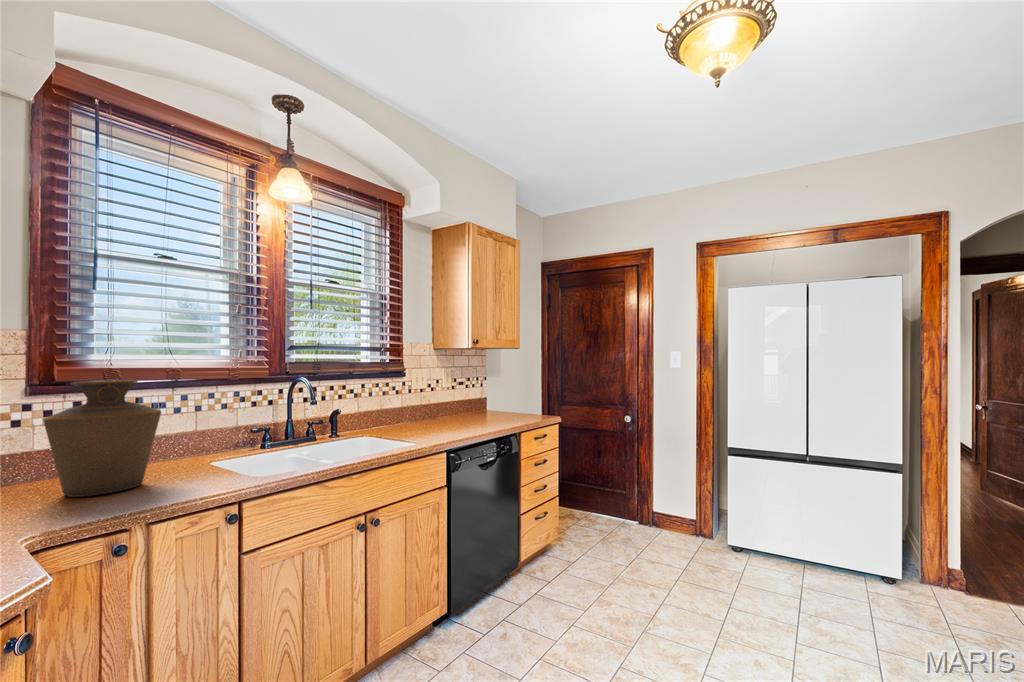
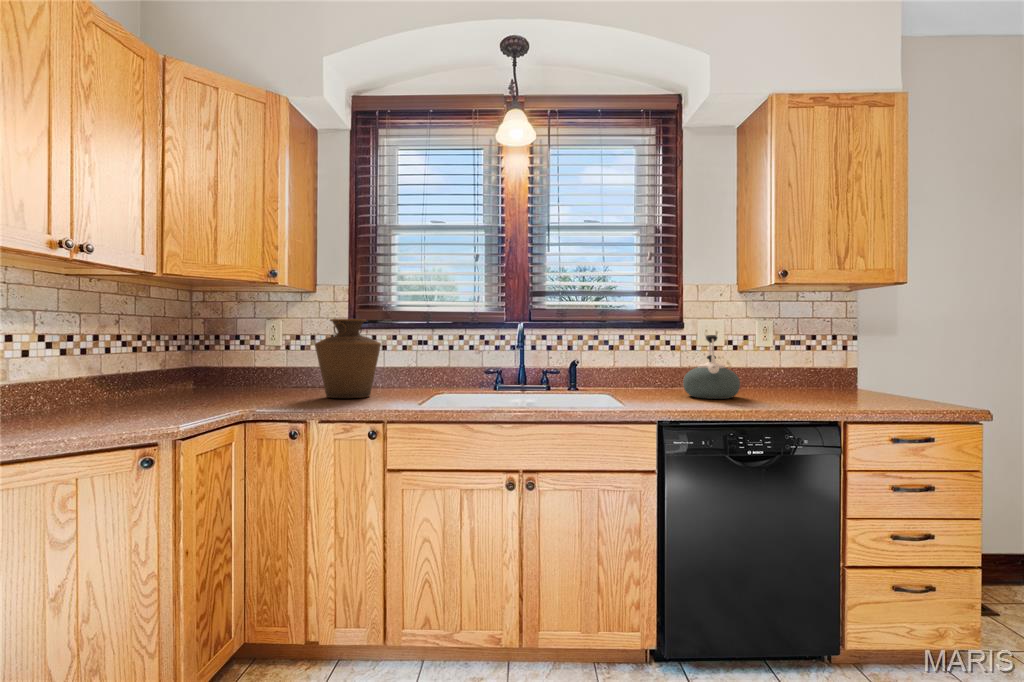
kettle: none [427,381,467,428] -> present [683,335,740,399]

